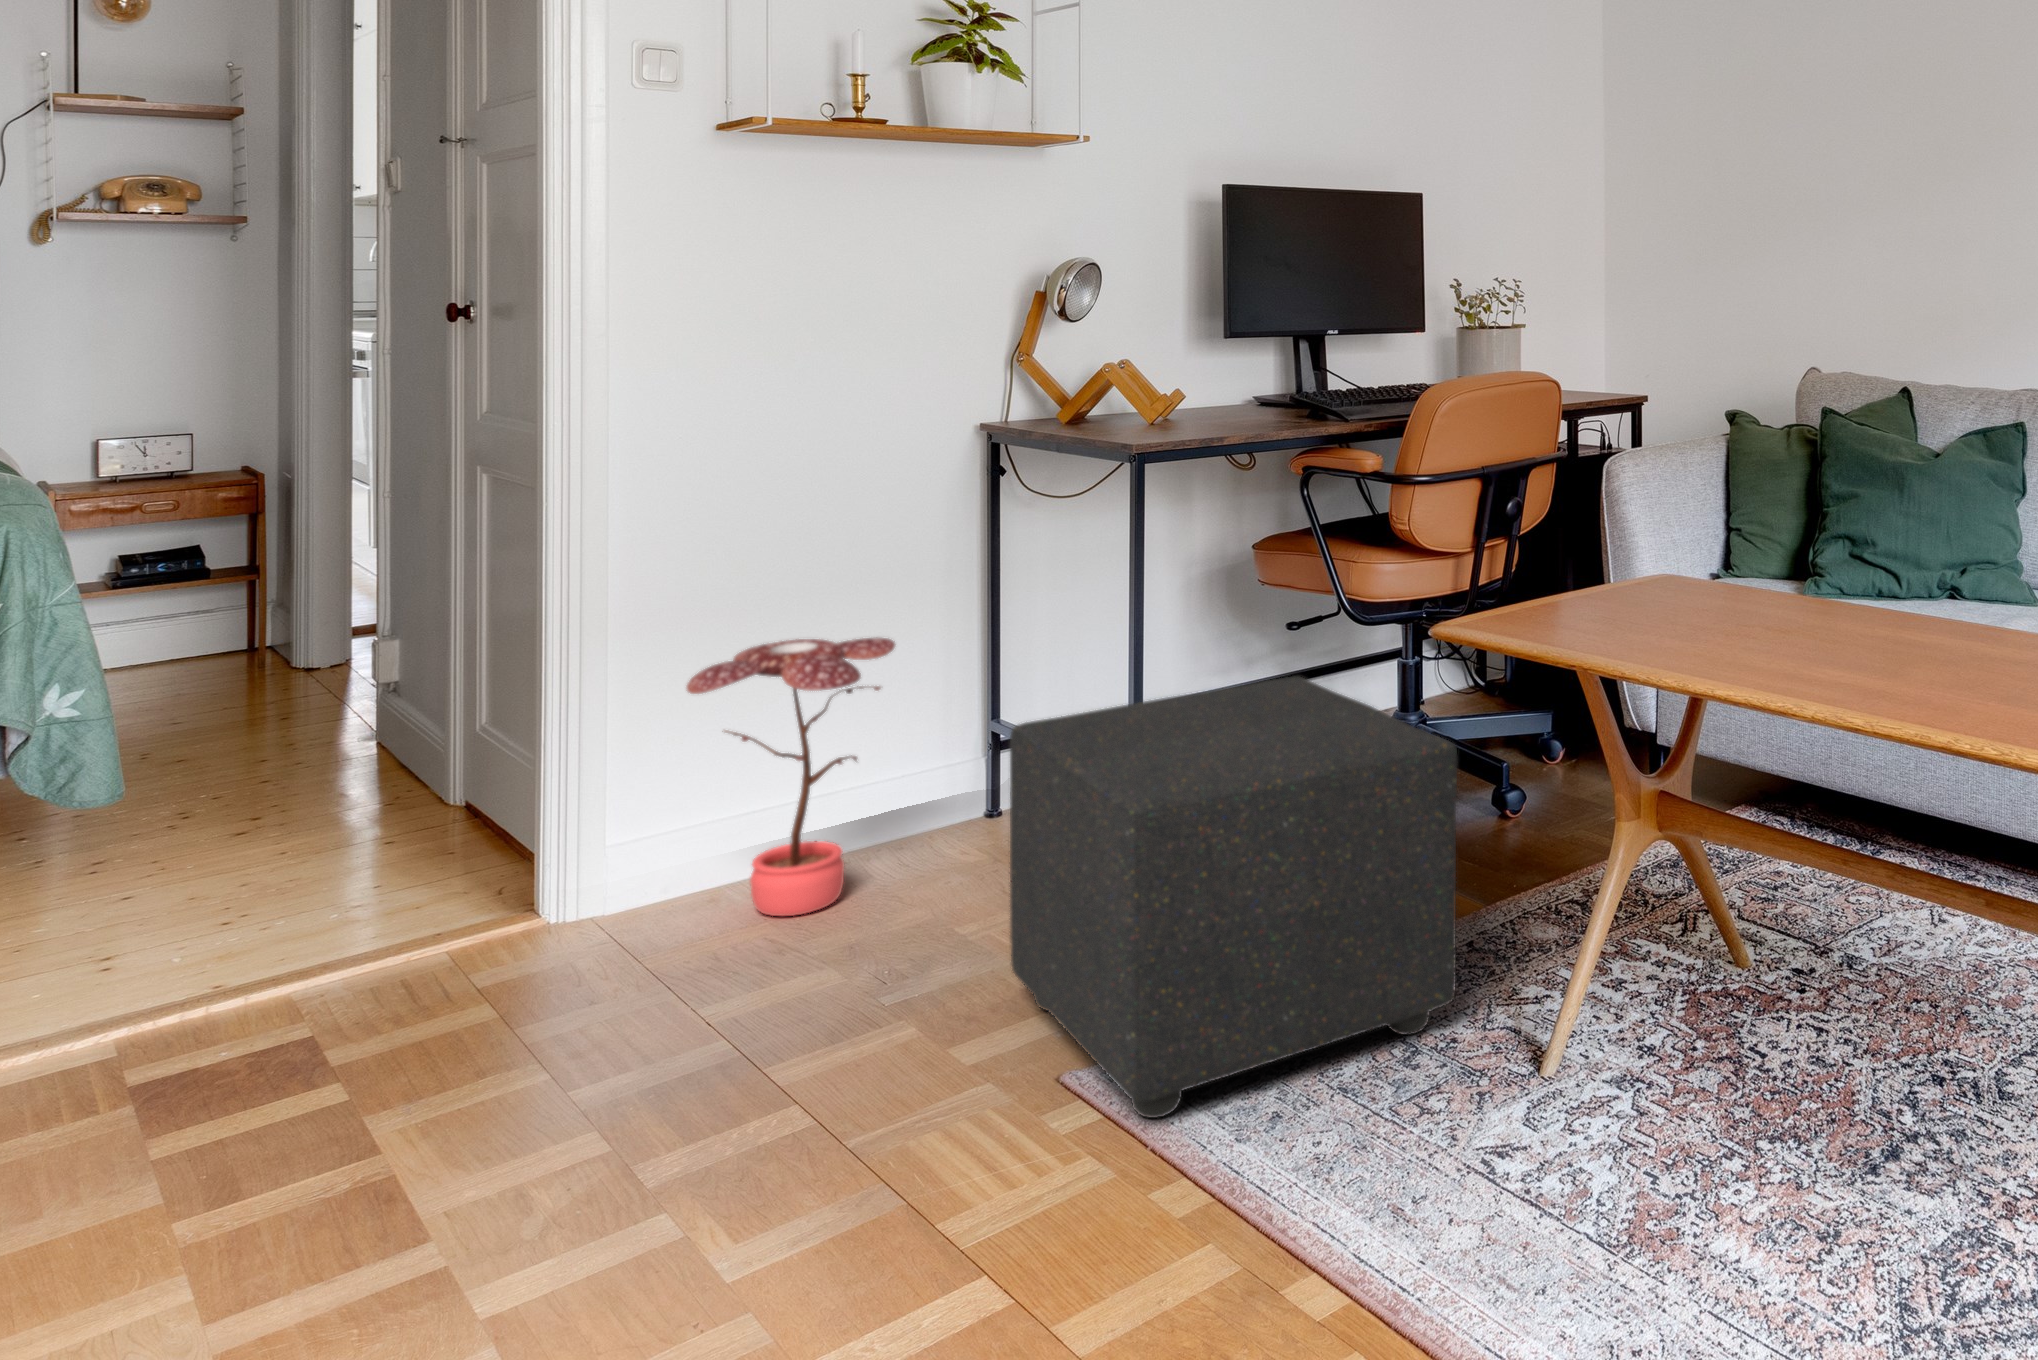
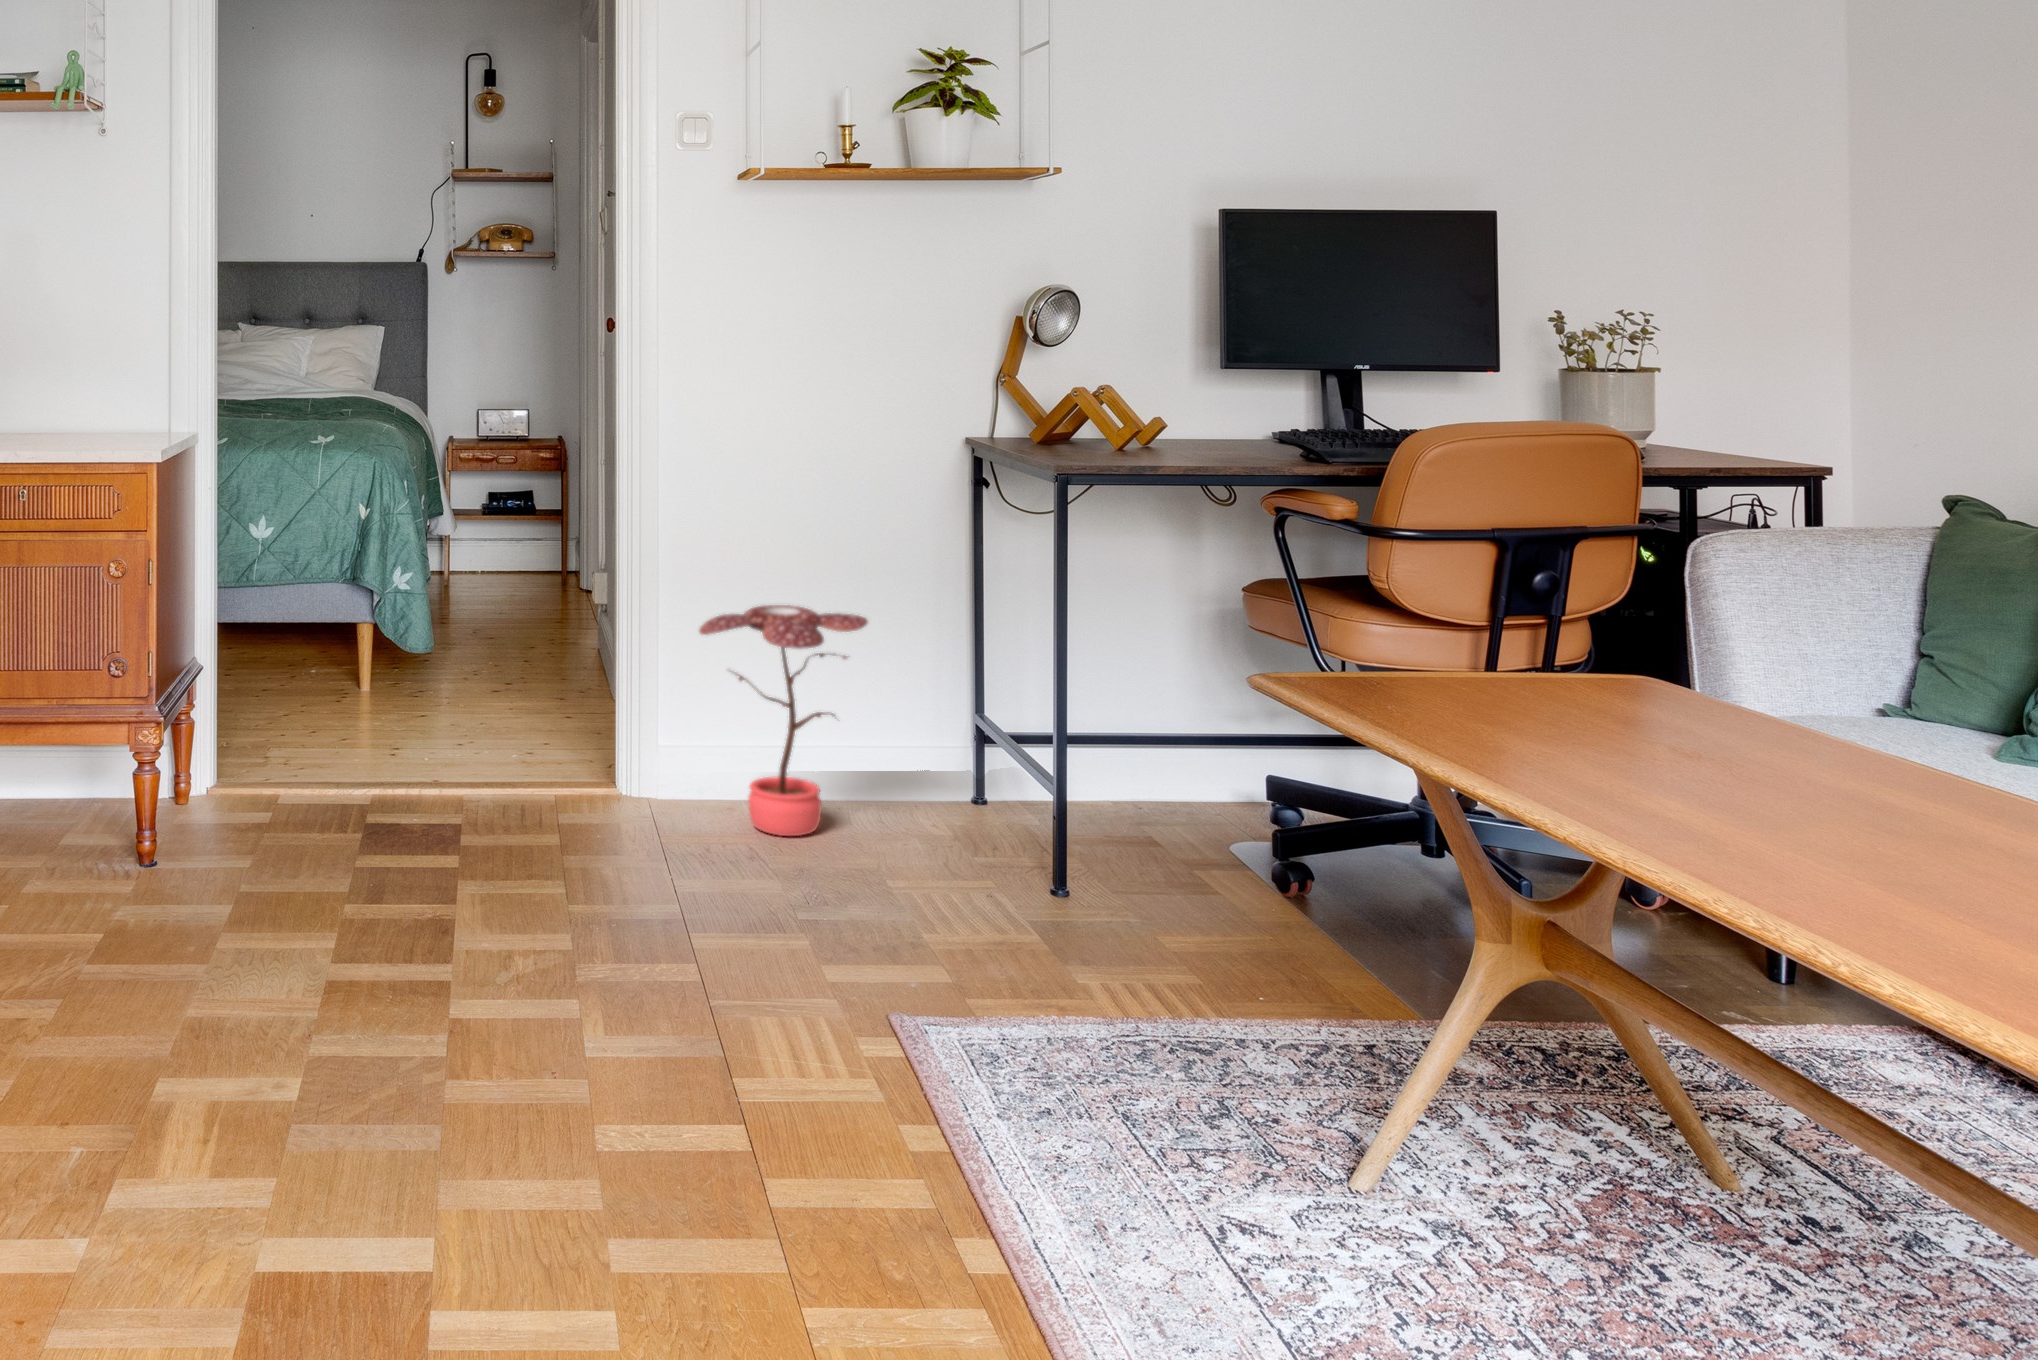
ottoman: present [1010,677,1457,1118] -> none [888,699,1288,1100]

